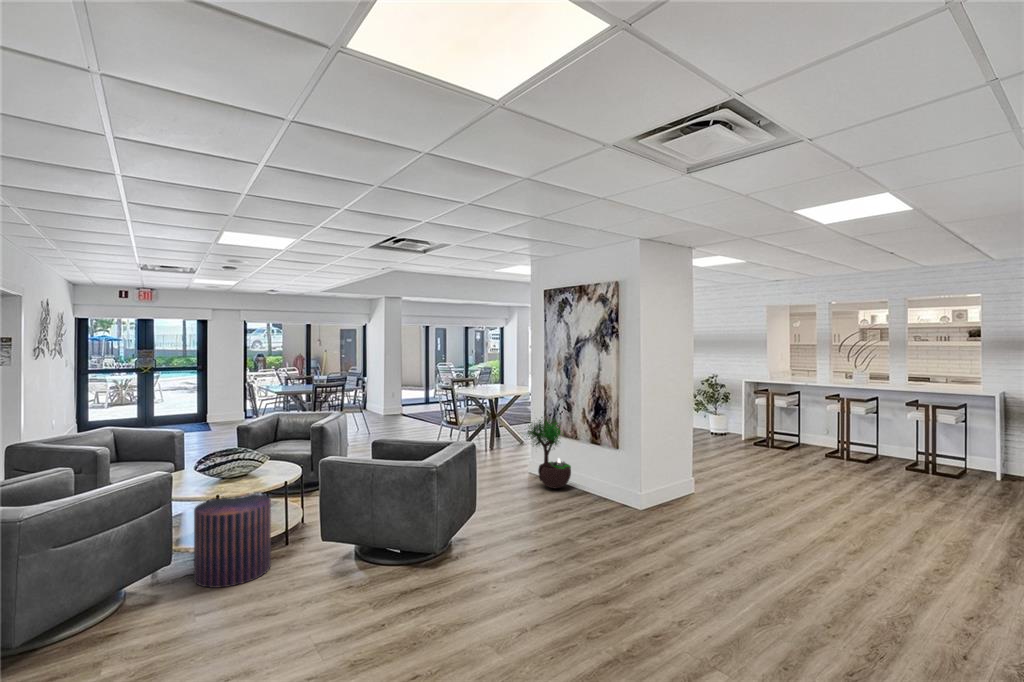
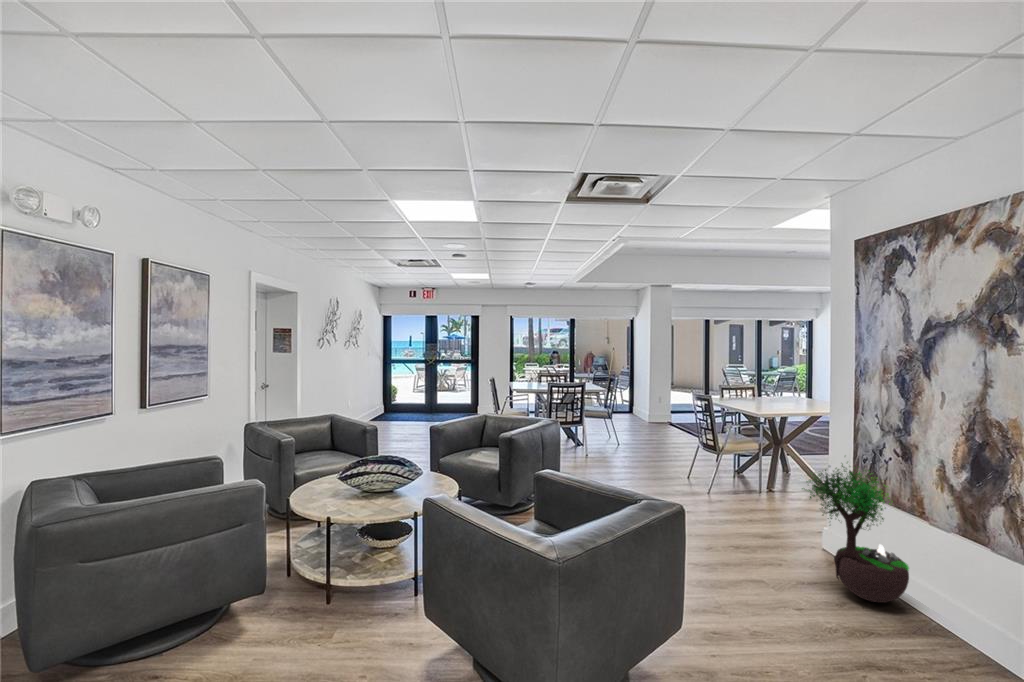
pouf: present [194,494,271,588] -> none [261,522,360,659]

